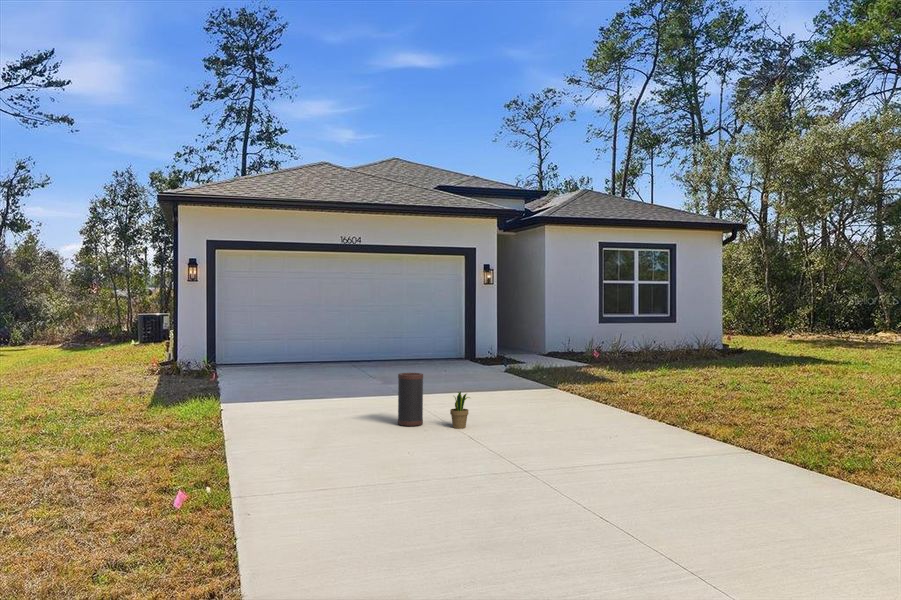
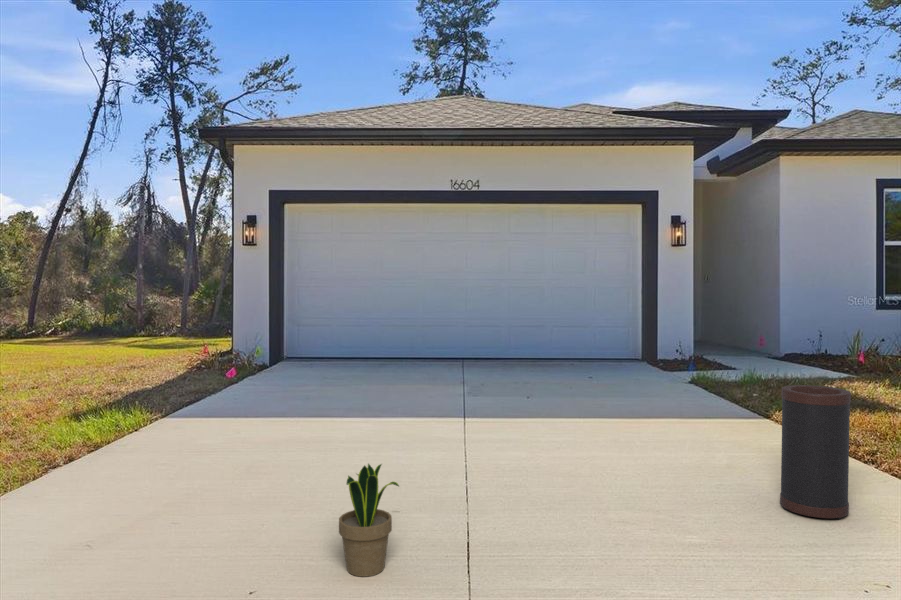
trash can: present [398,373,423,426] -> present [780,385,851,519]

